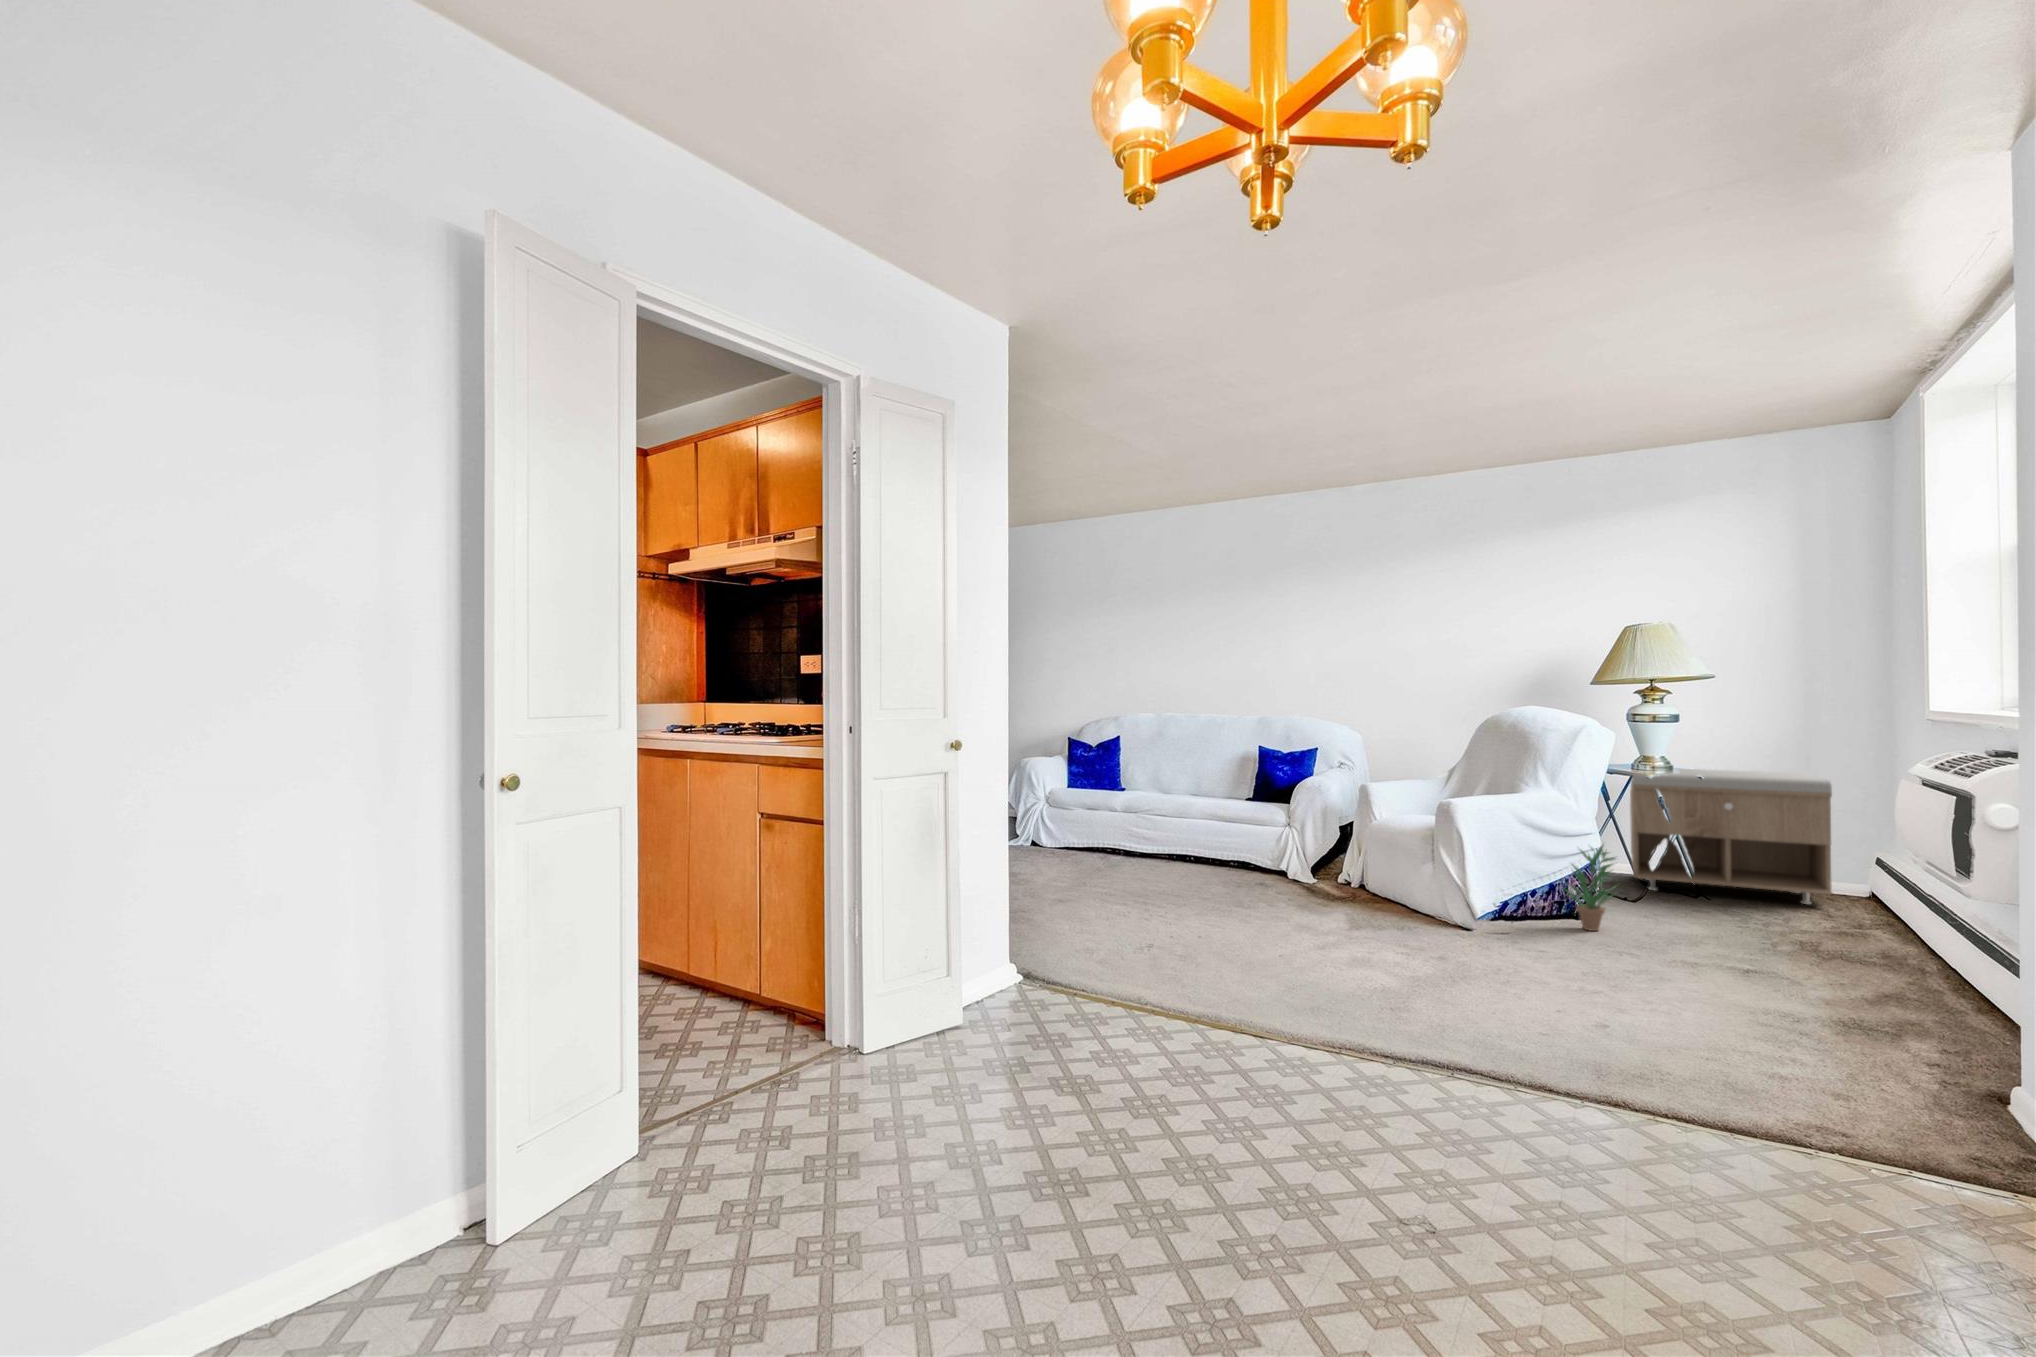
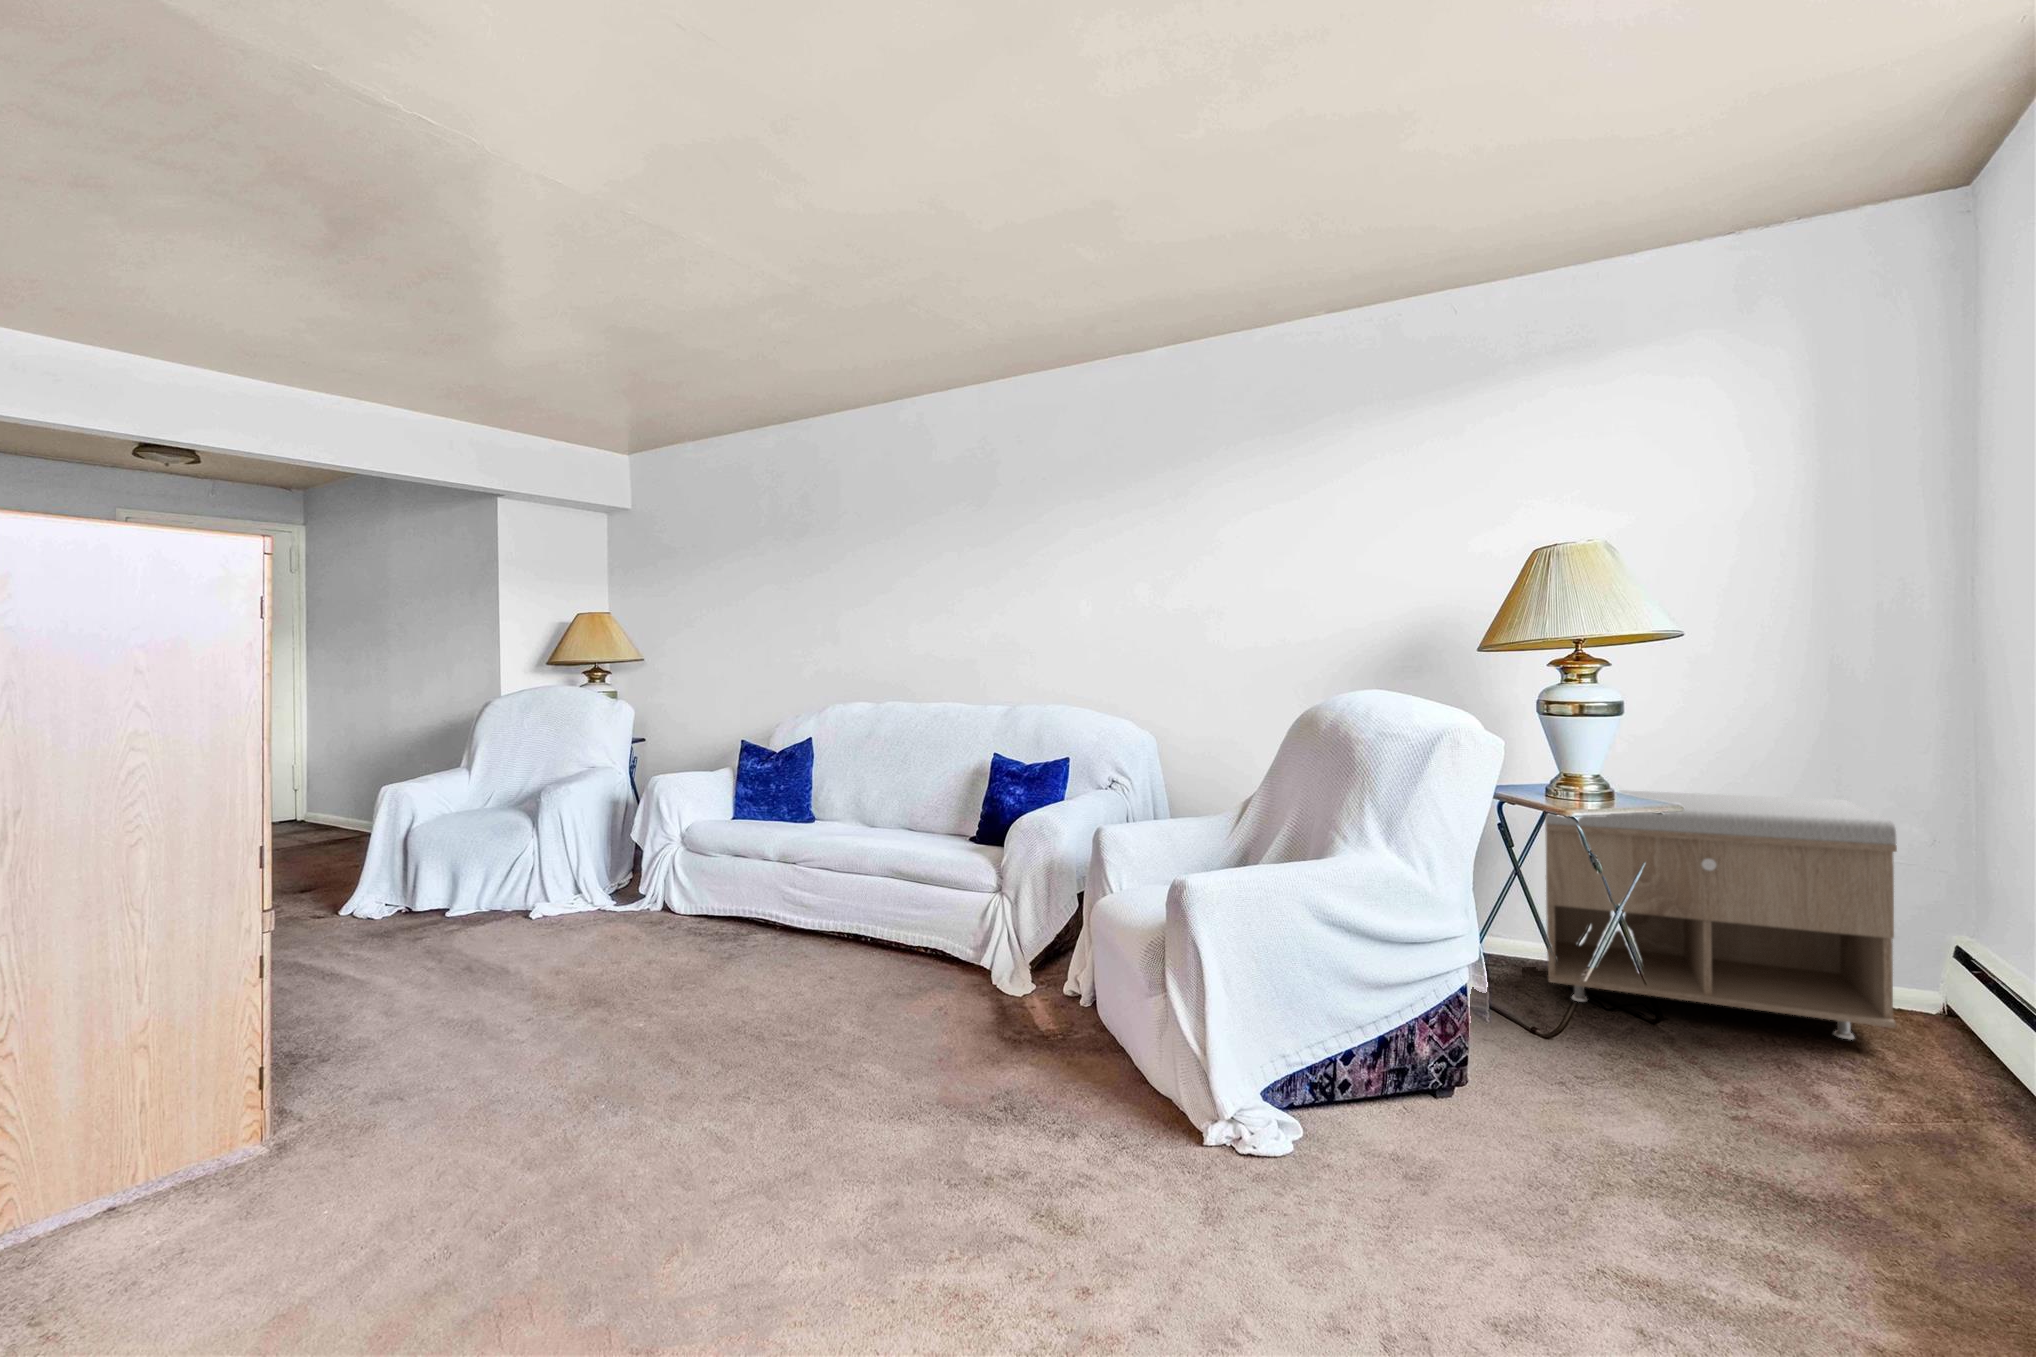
potted plant: present [1565,845,1616,931] -> none [1394,966,1509,1144]

